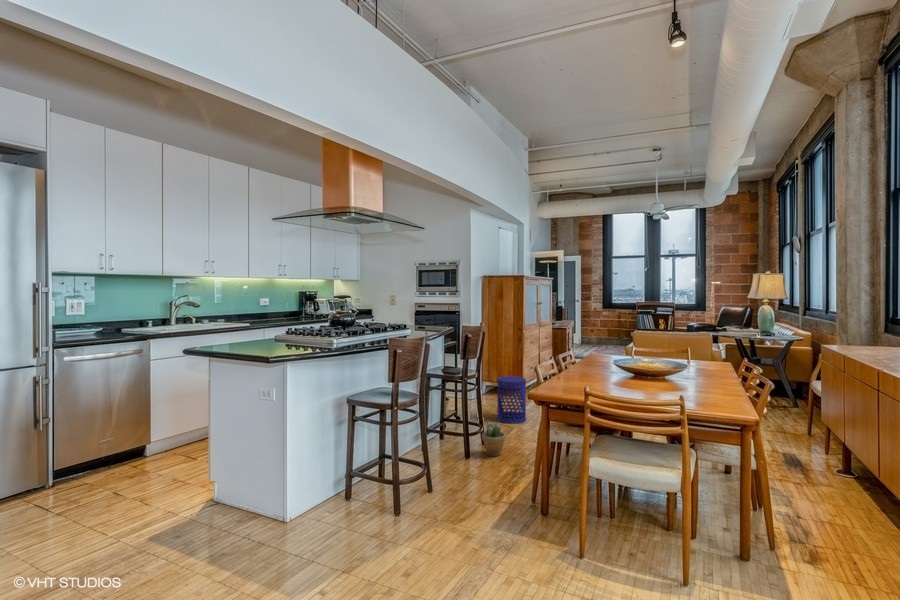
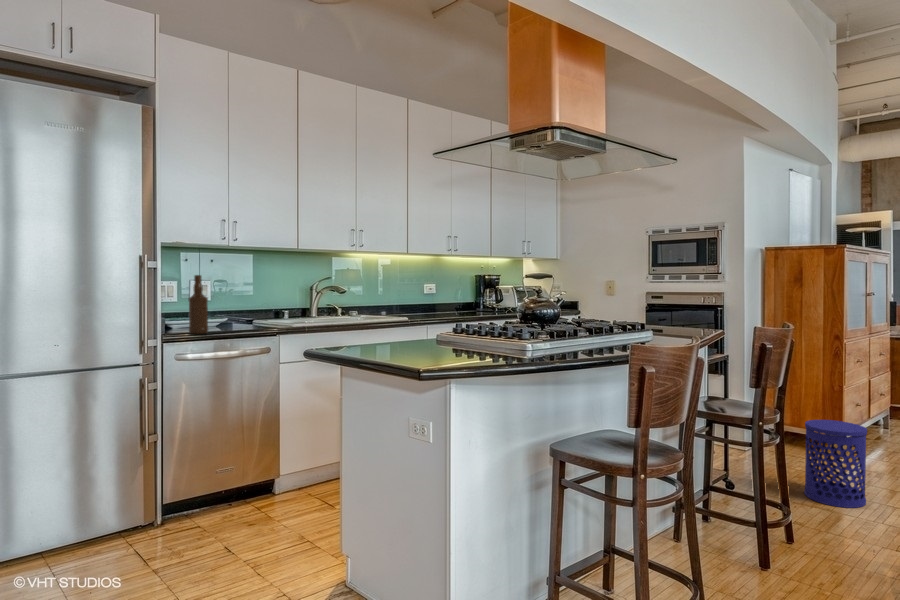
bottle: none [73,297,91,341] -> present [189,275,208,334]
potted plant: present [482,422,505,456] -> none [795,509,848,577]

